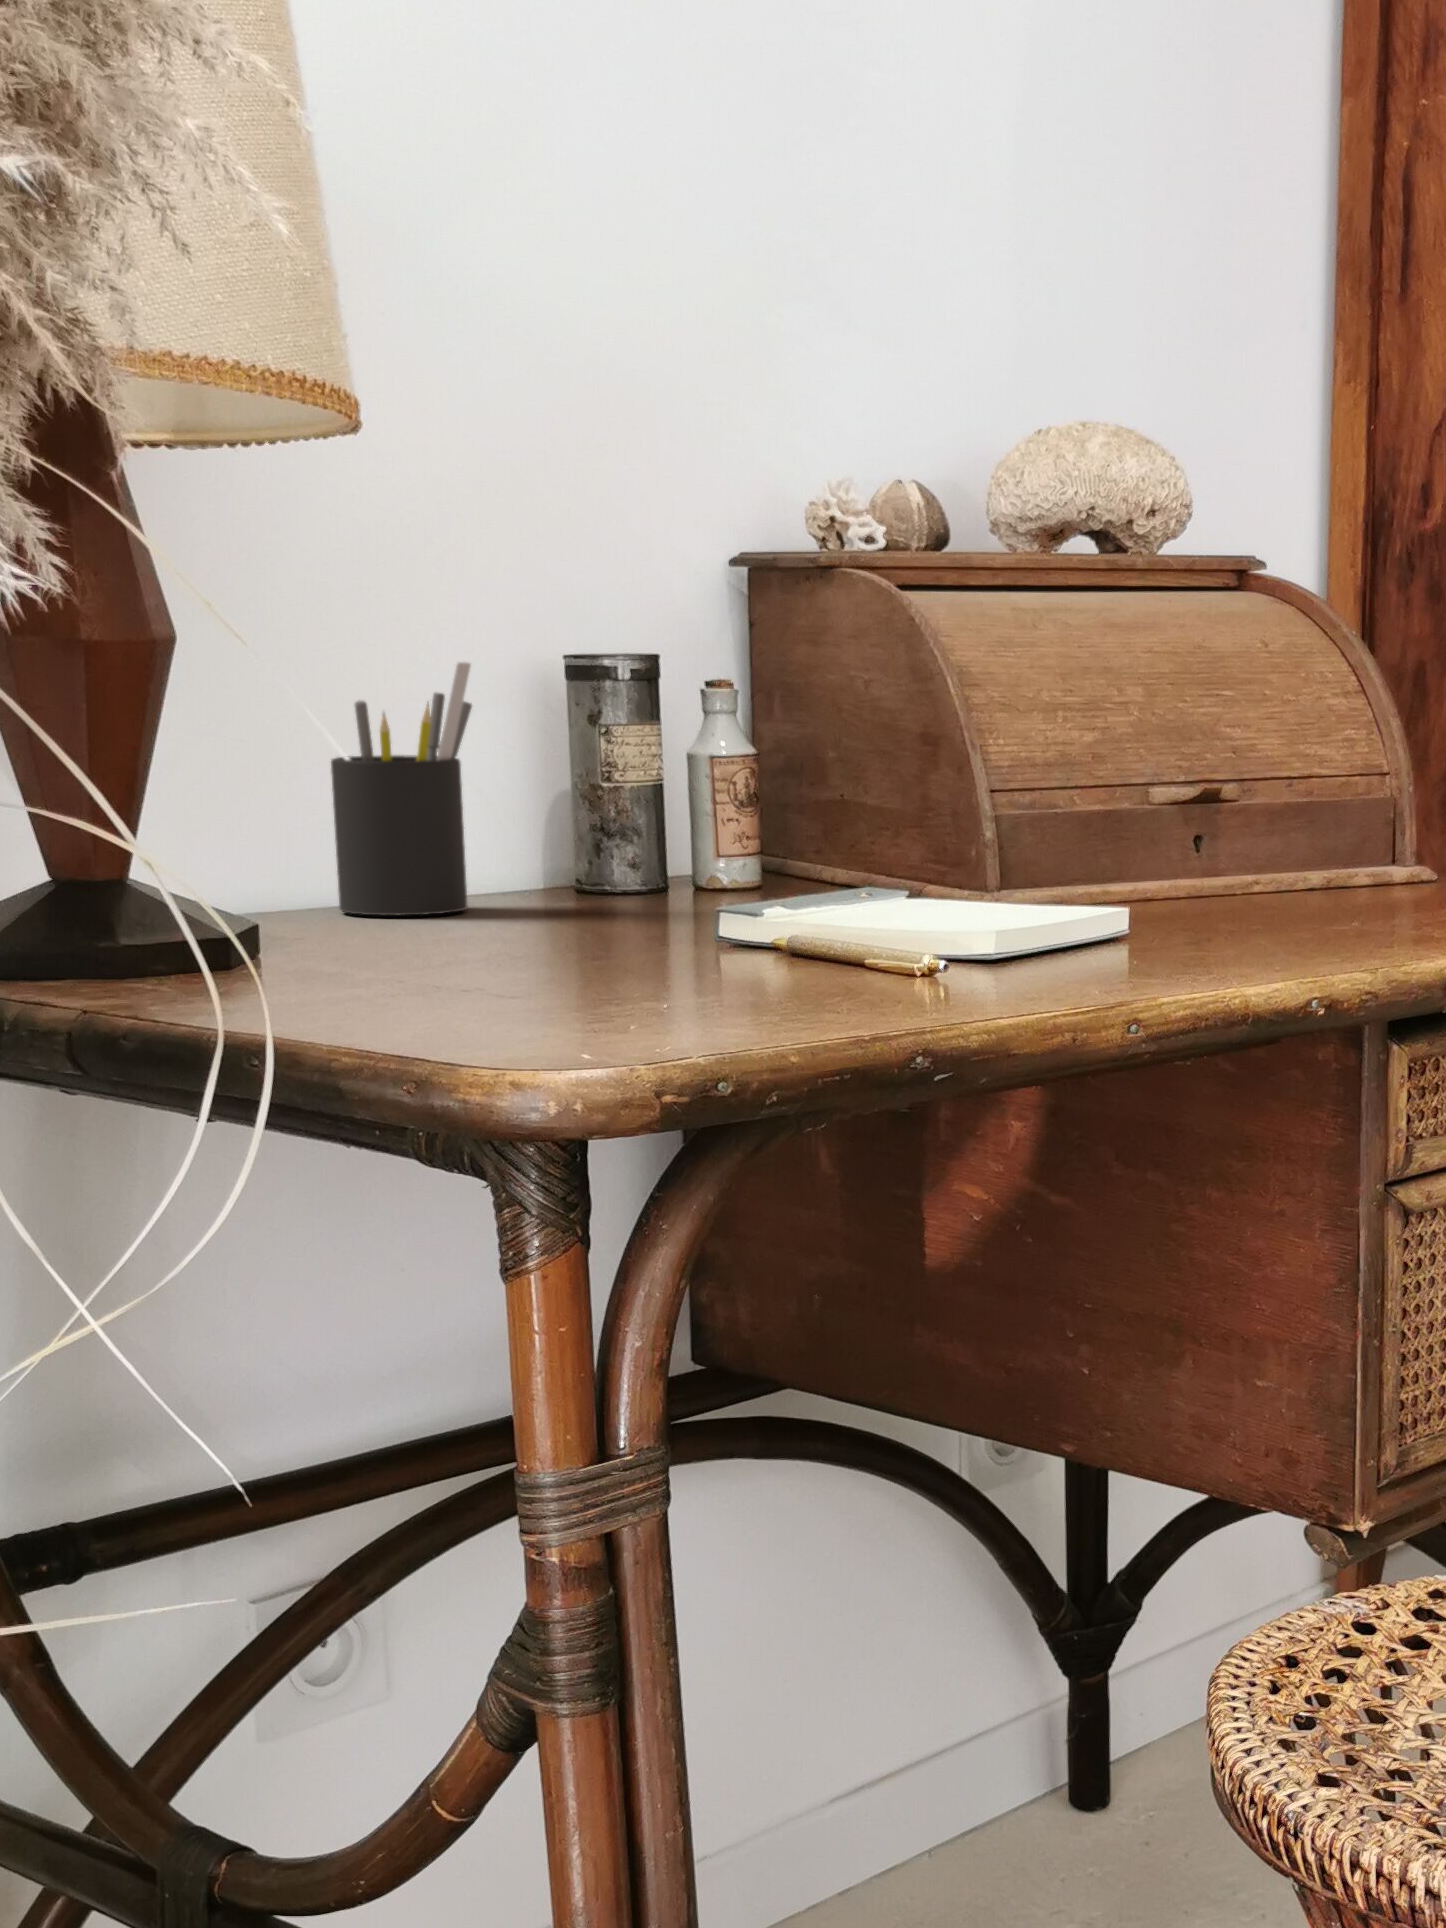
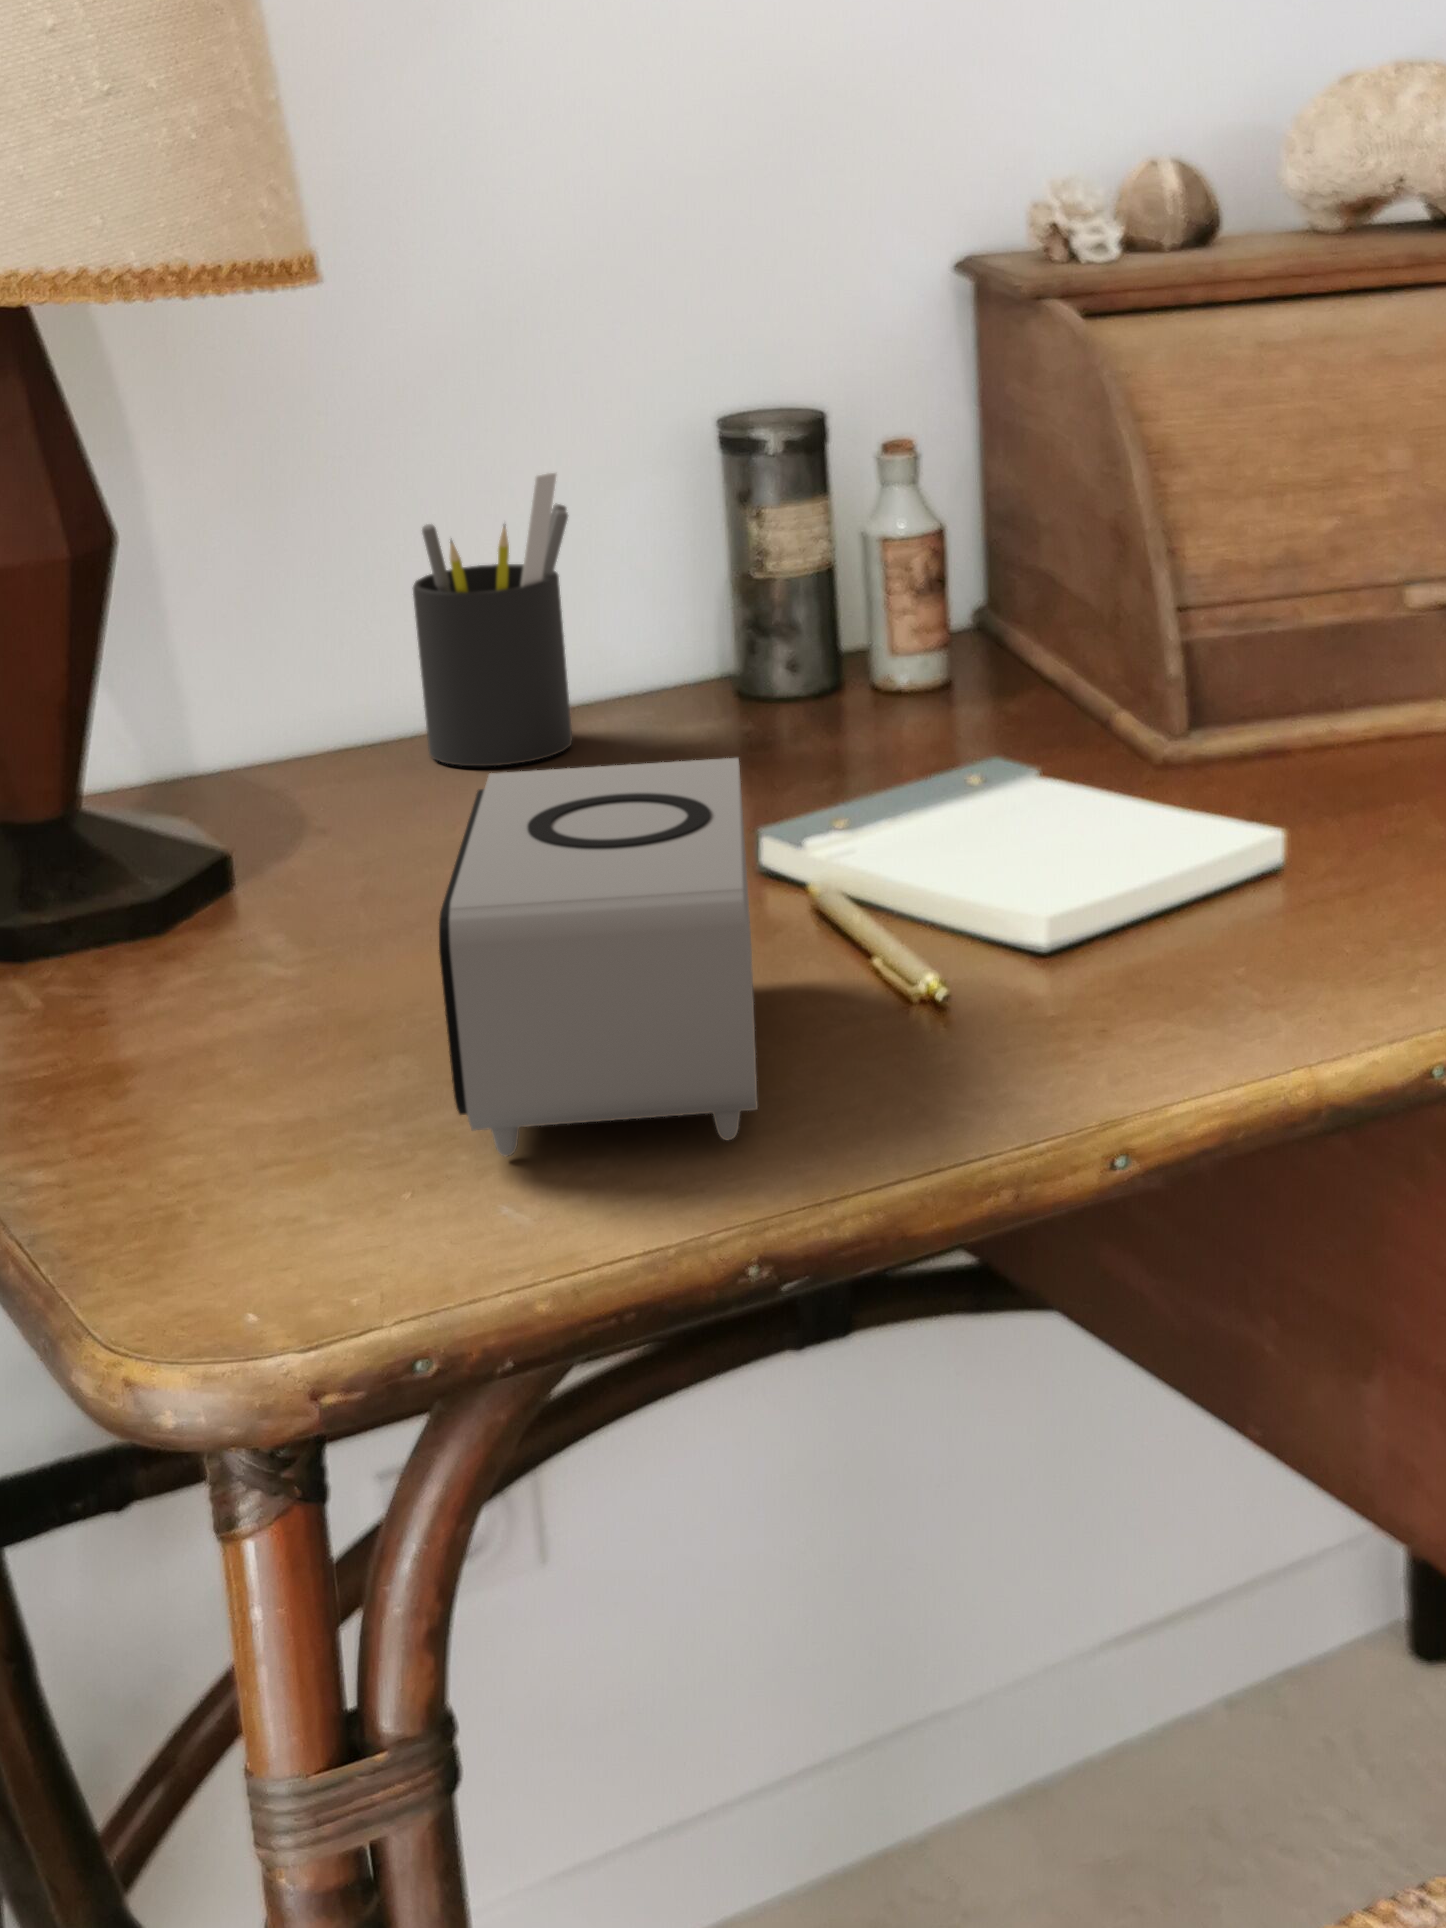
alarm clock: none [574,789,884,1021] -> present [439,758,758,1156]

